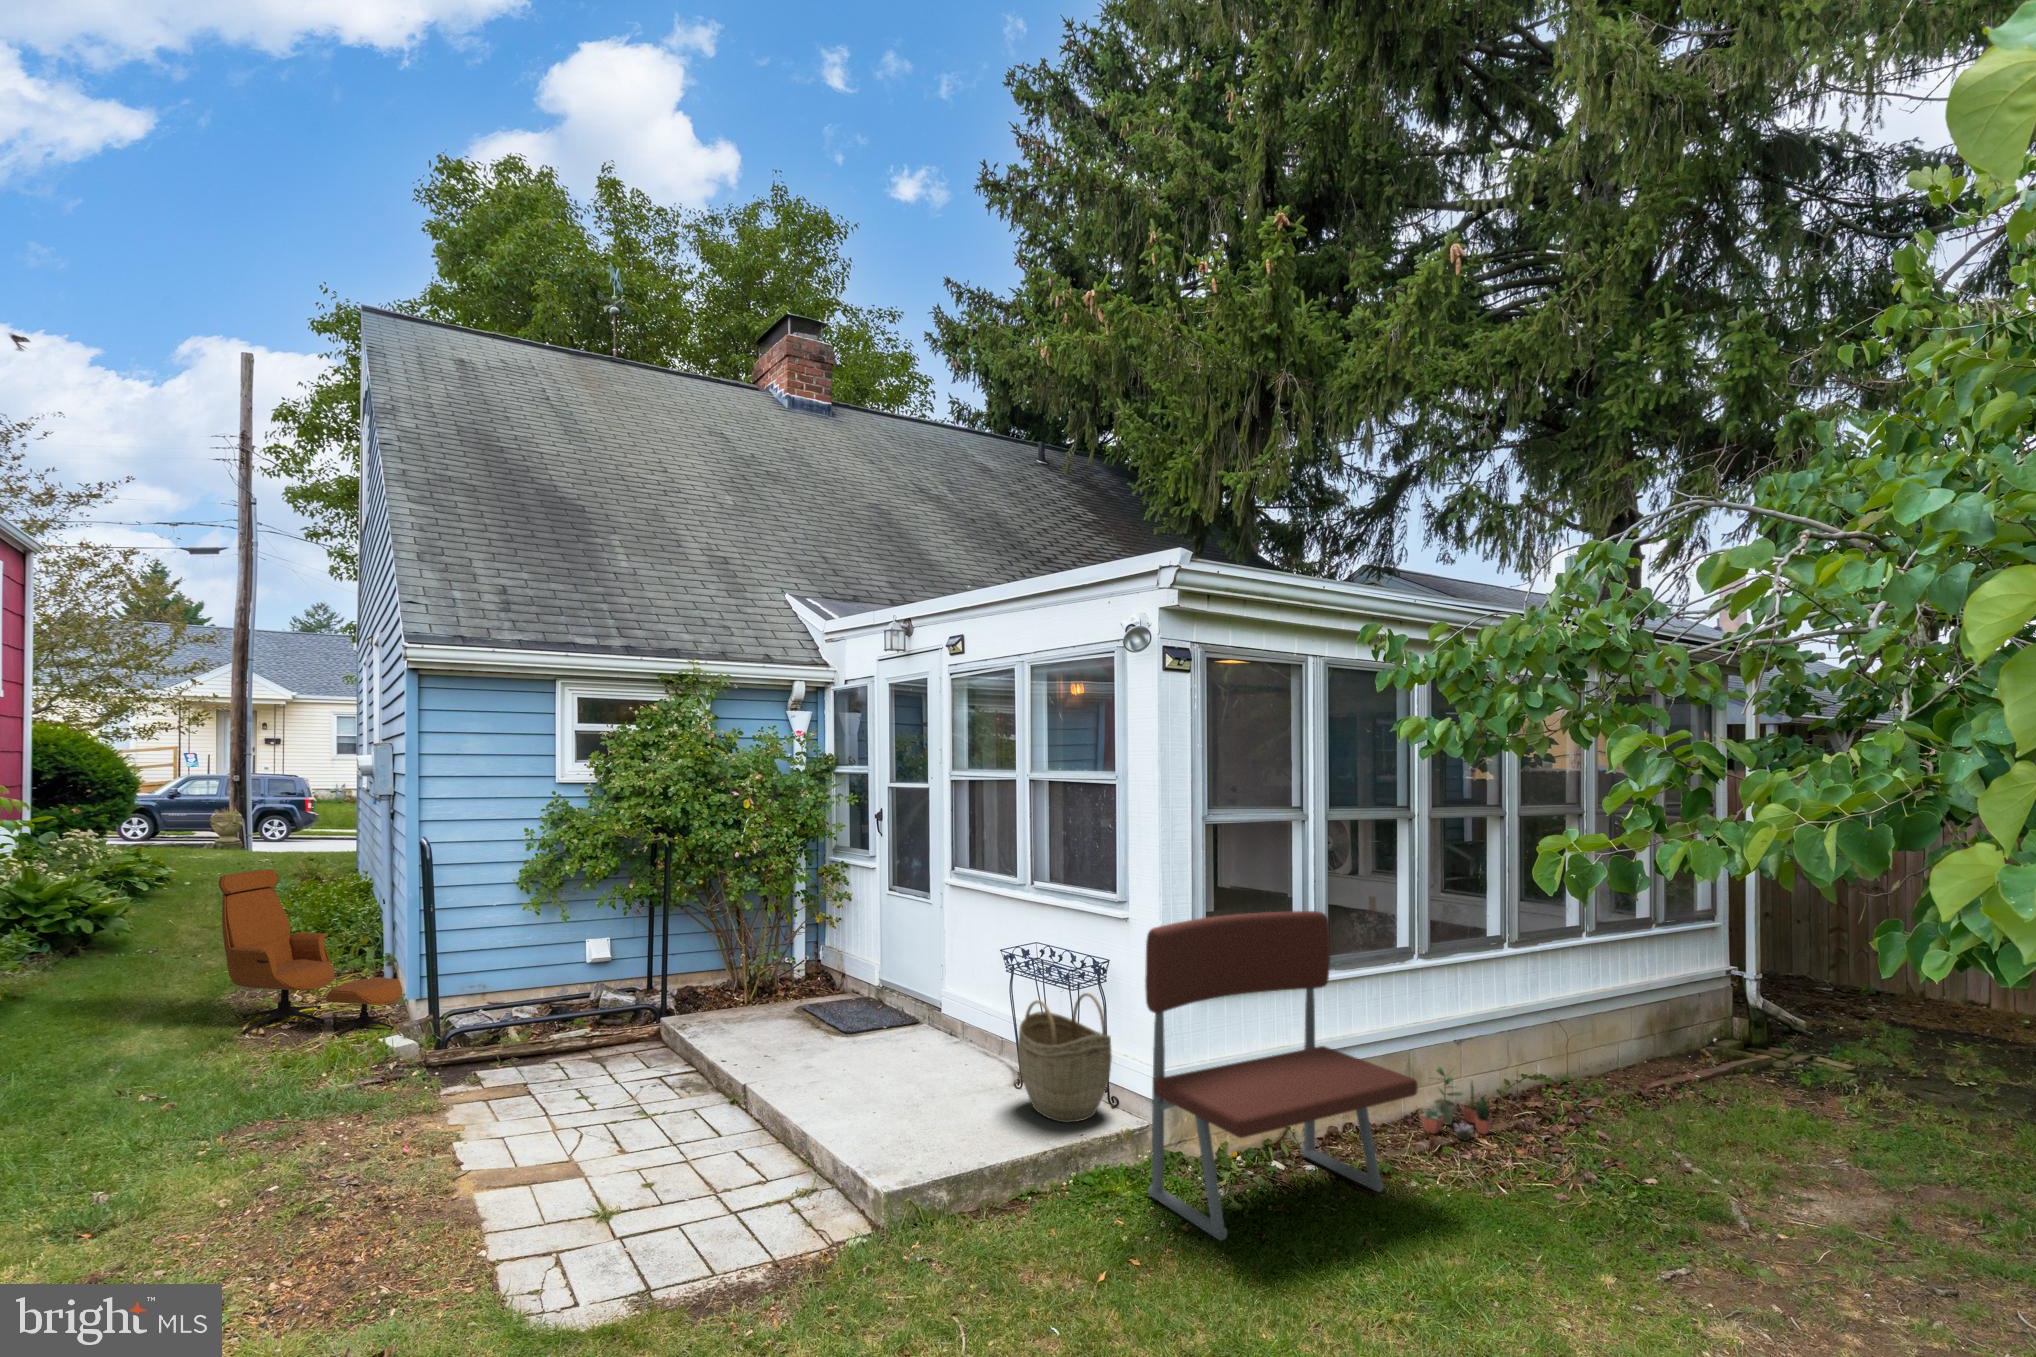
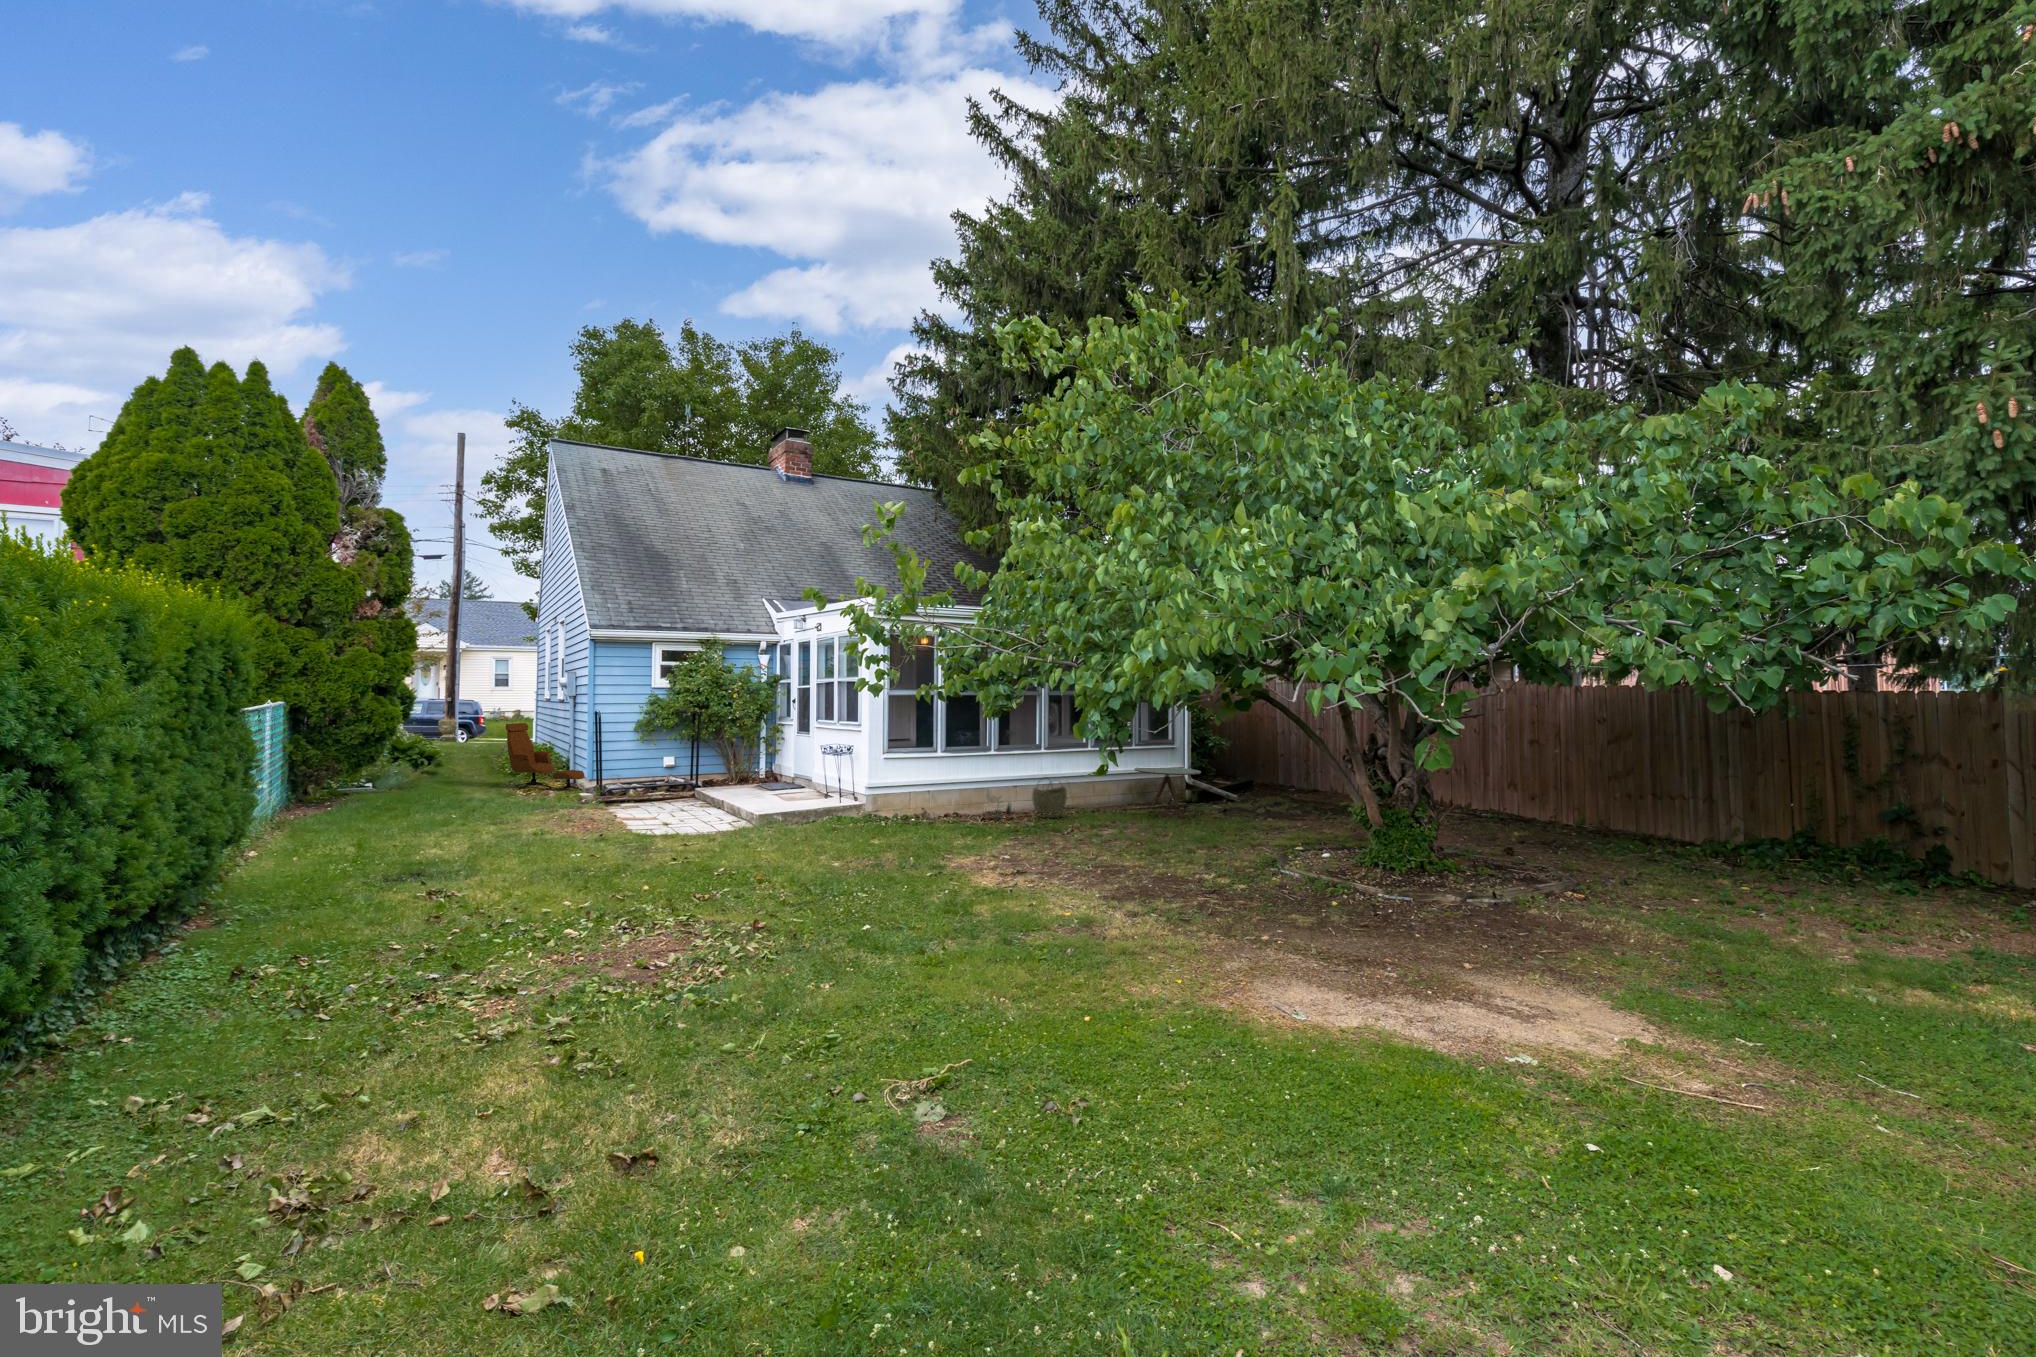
bench: present [1145,911,1418,1240] -> none [857,729,953,830]
round table: none [1677,952,1865,1092] -> present [1134,768,1201,818]
woven basket: present [1018,993,1112,1123] -> present [1032,781,1067,818]

